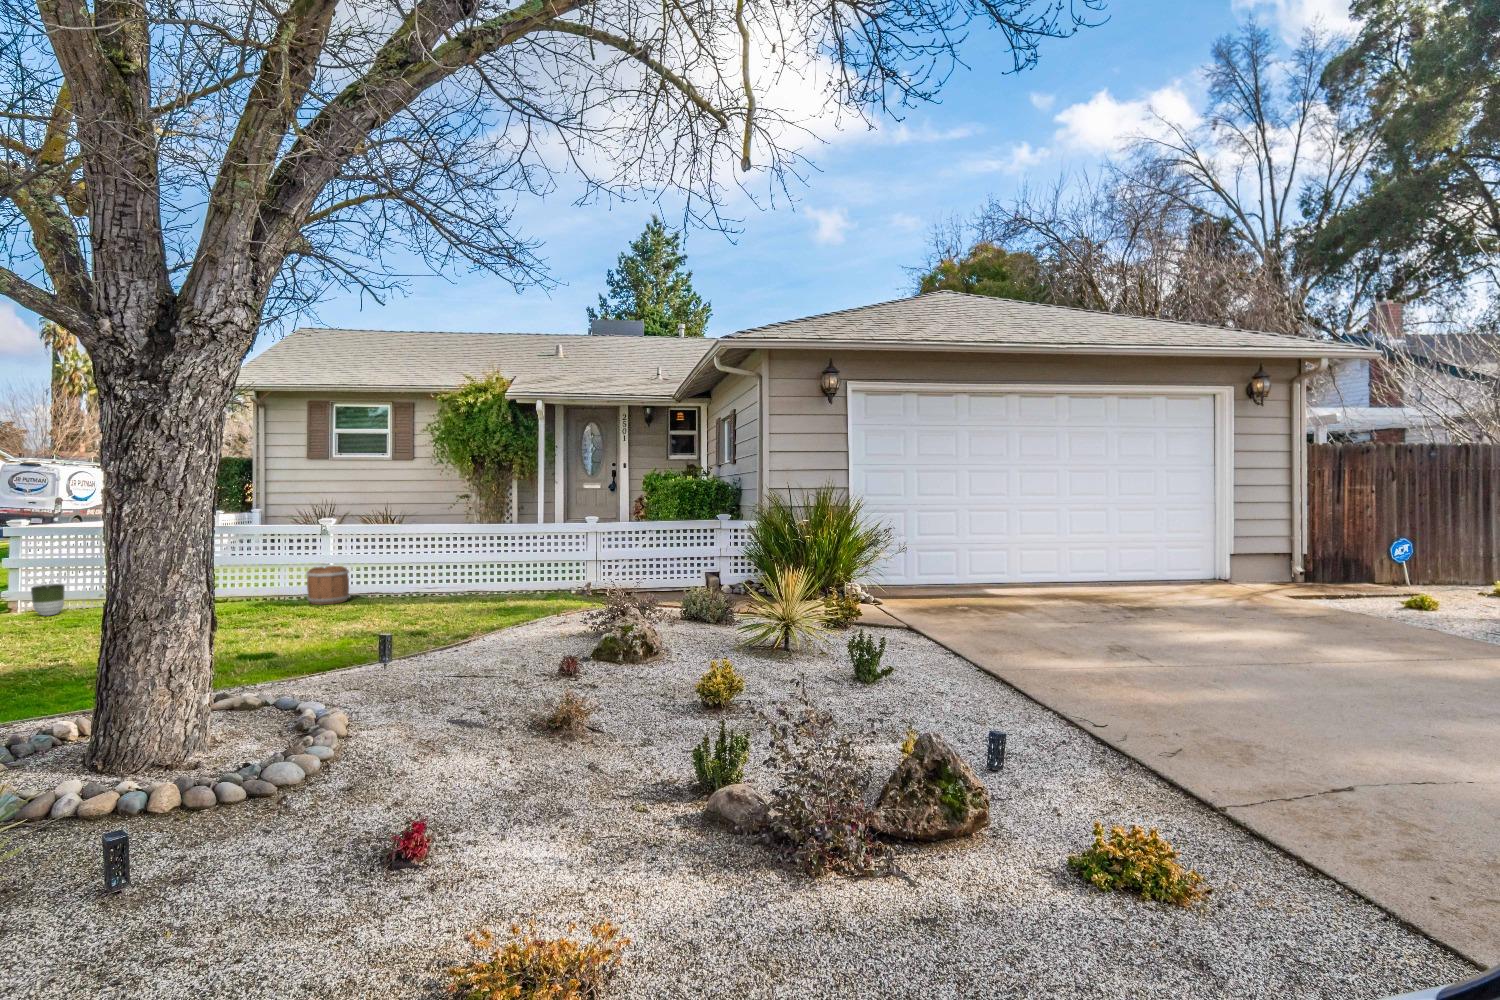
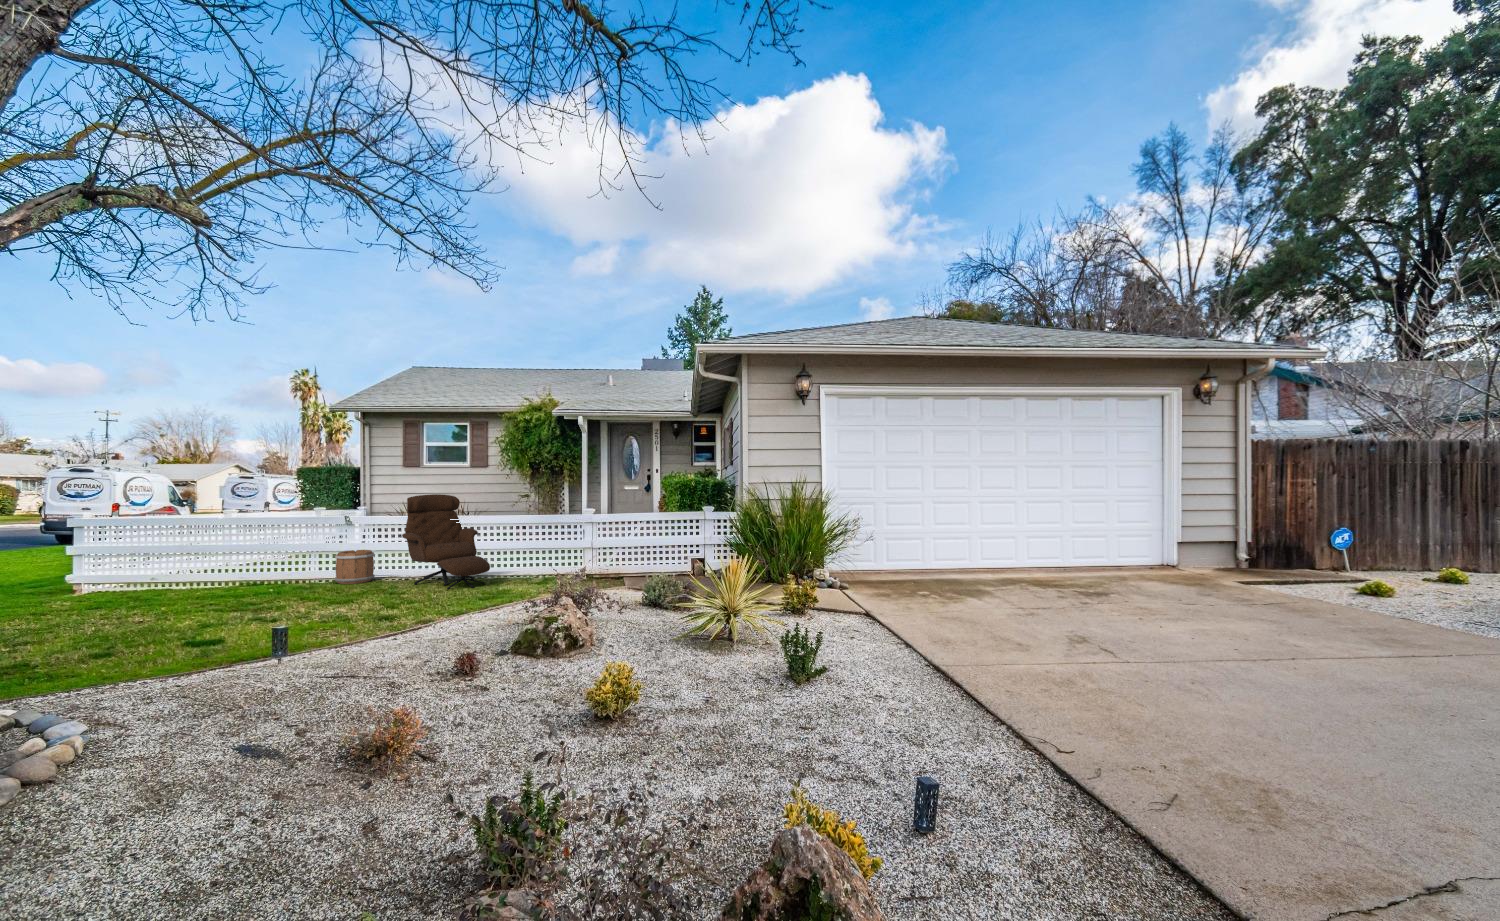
lounge chair: none [384,503,489,609] -> present [402,494,490,589]
planter: present [31,584,65,616] -> none [90,564,123,591]

